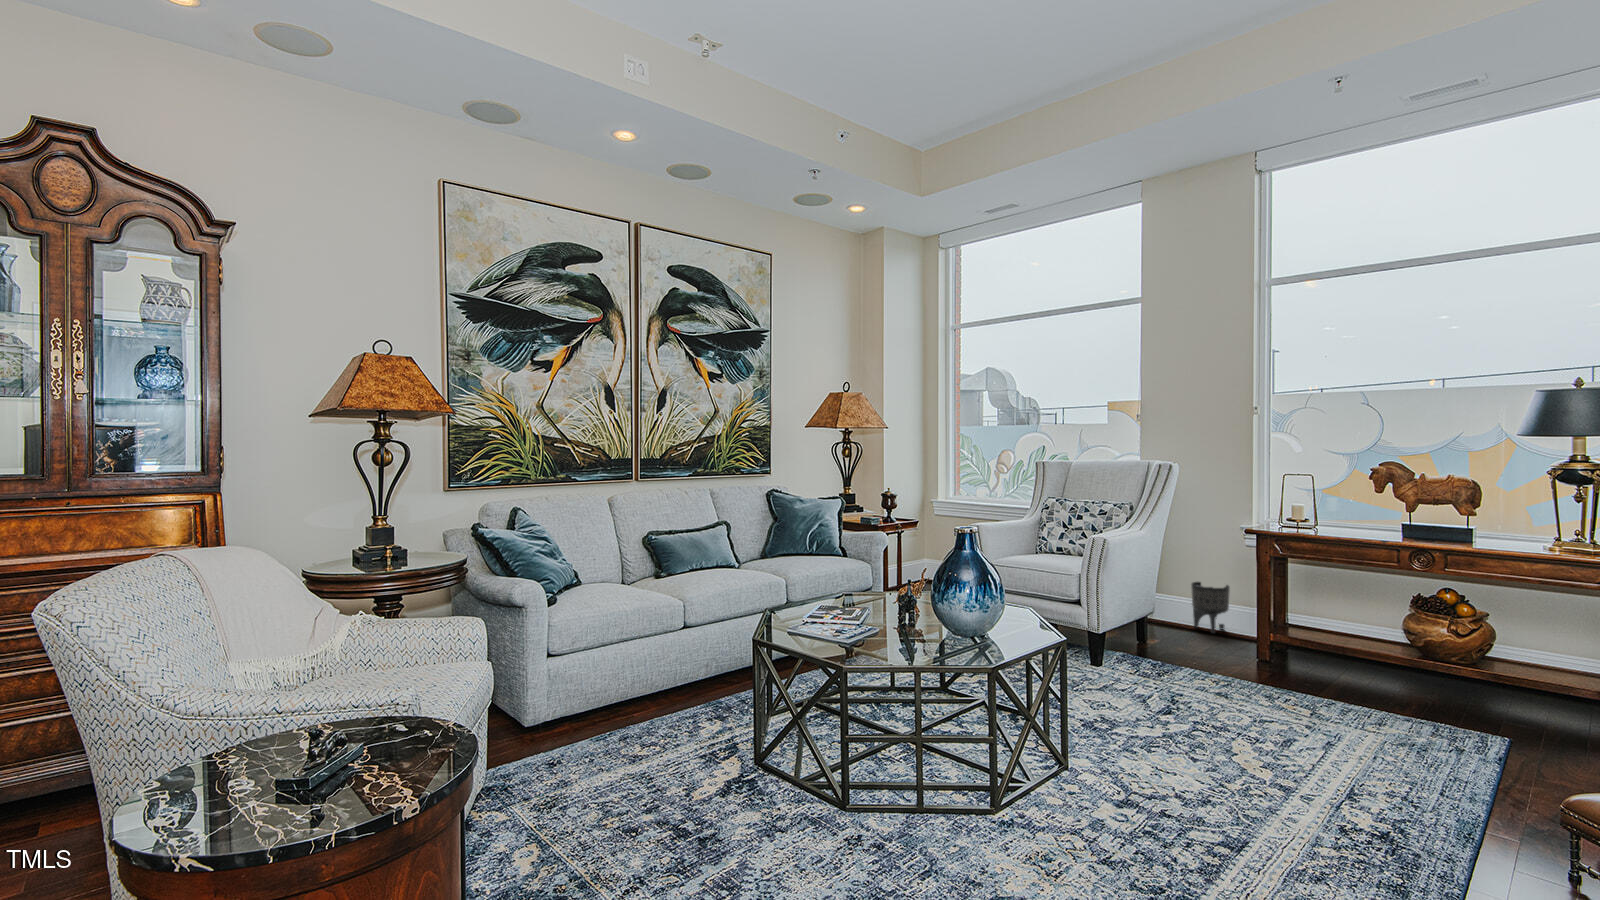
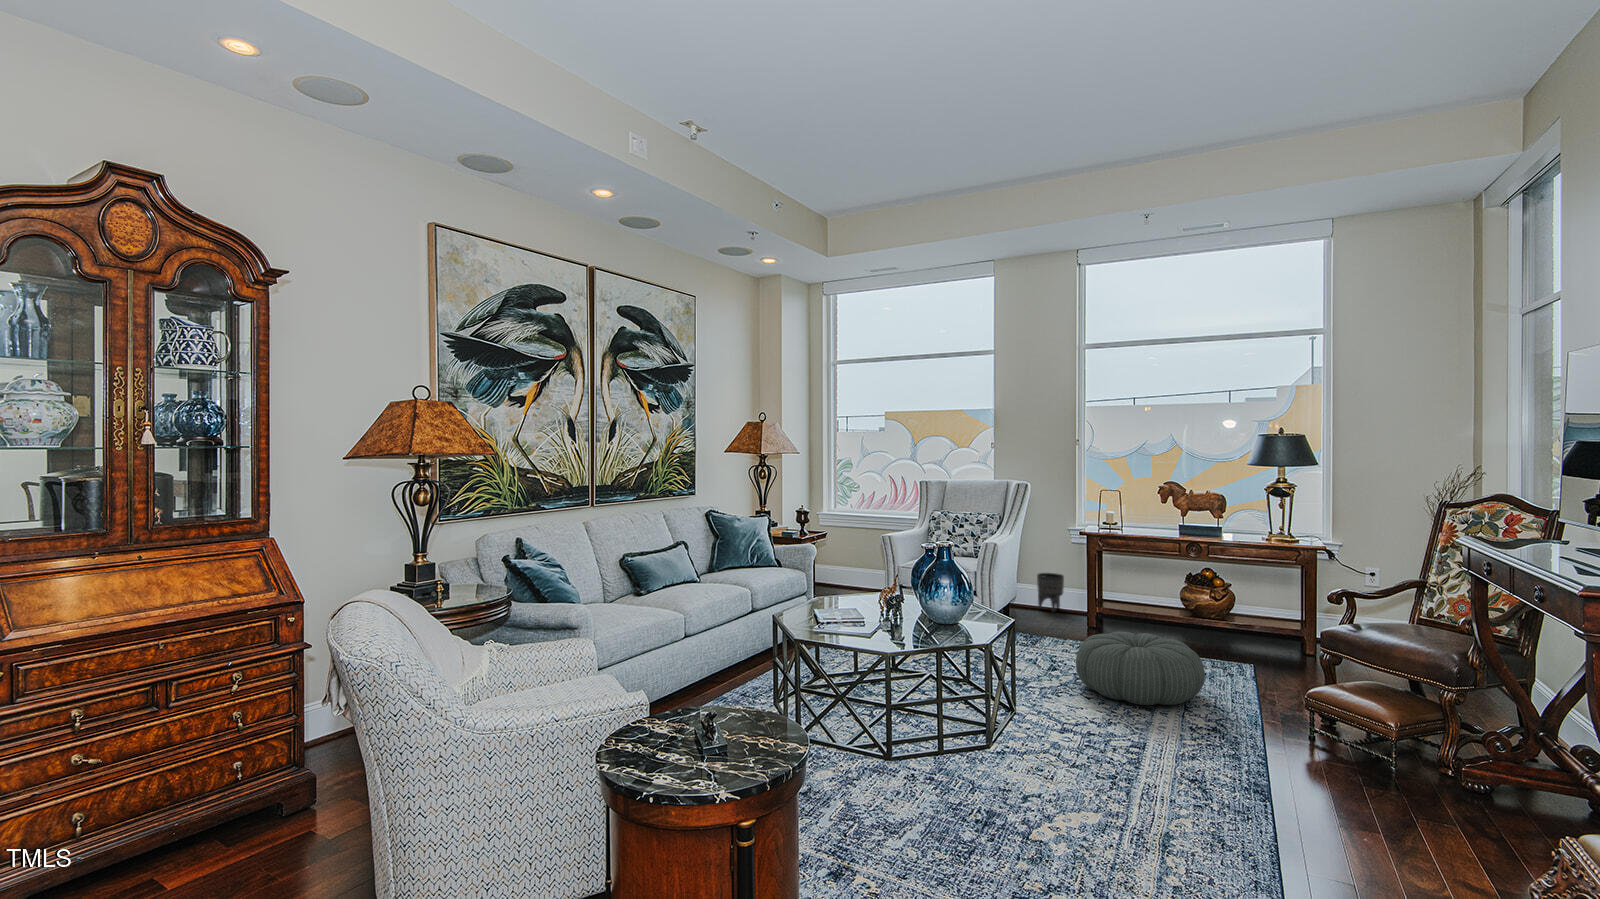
pouf: none [1184,667,1393,786] -> present [1076,632,1205,705]

